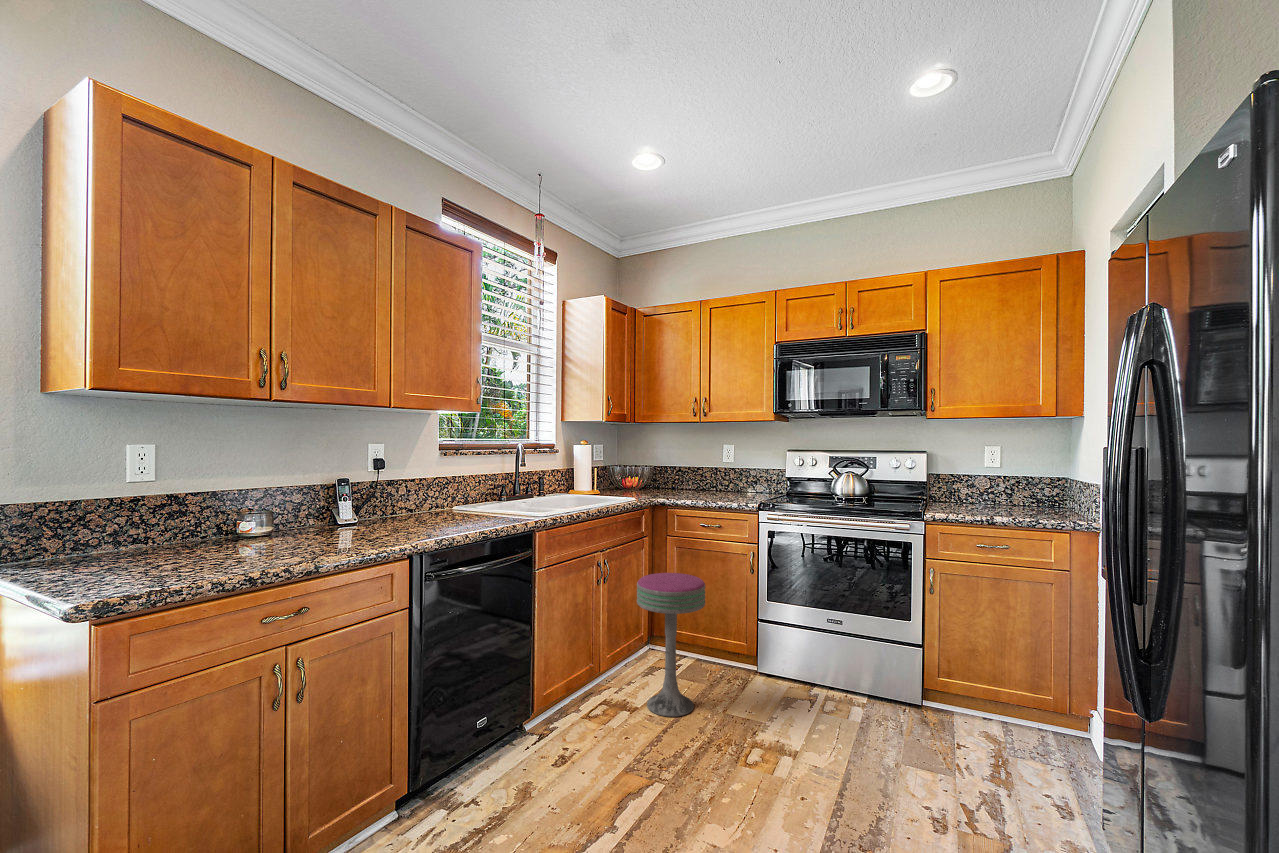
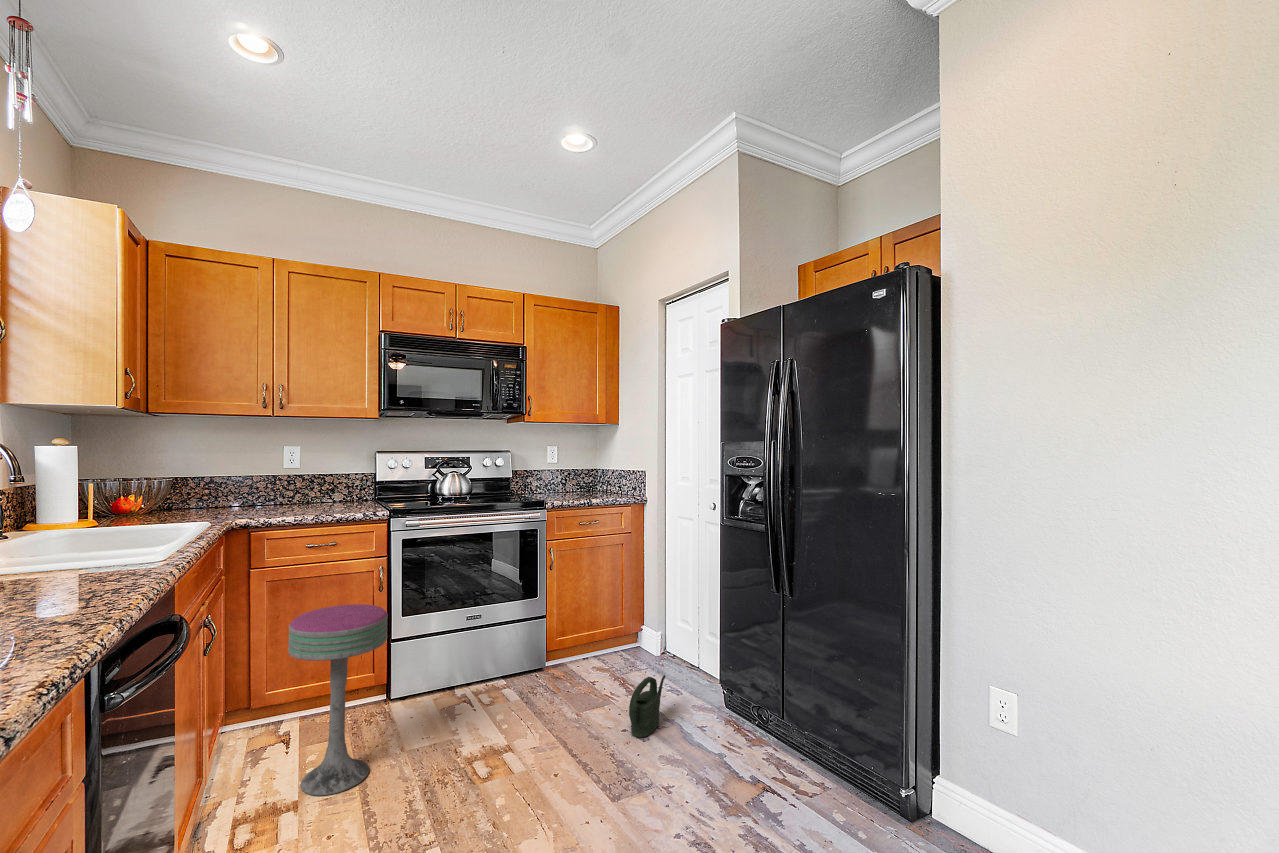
watering can: none [914,758,1017,831] -> present [629,675,665,738]

